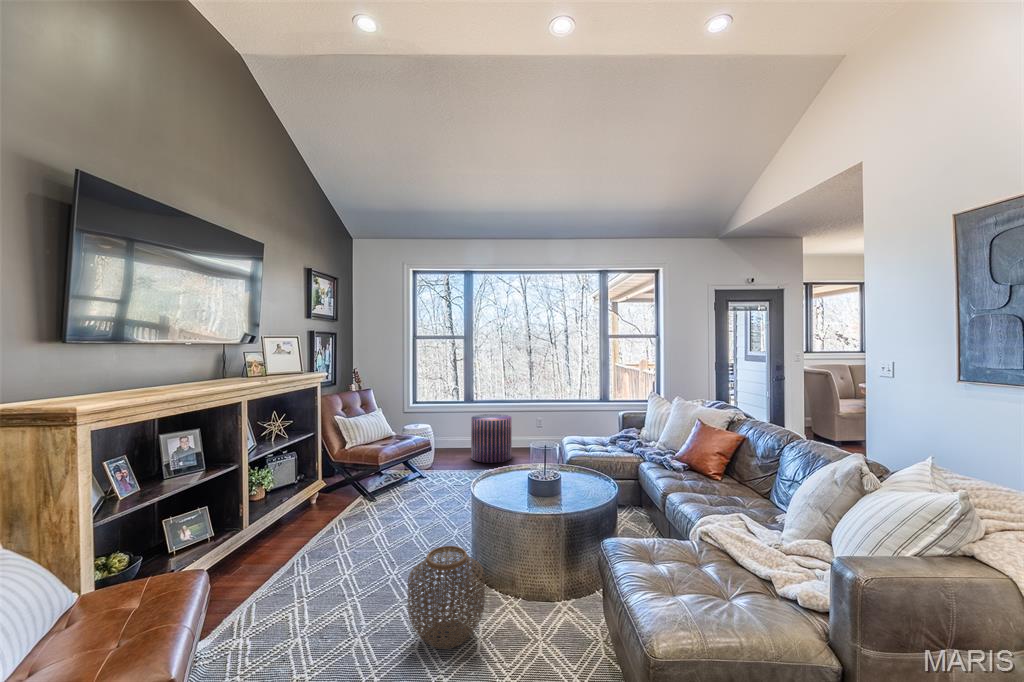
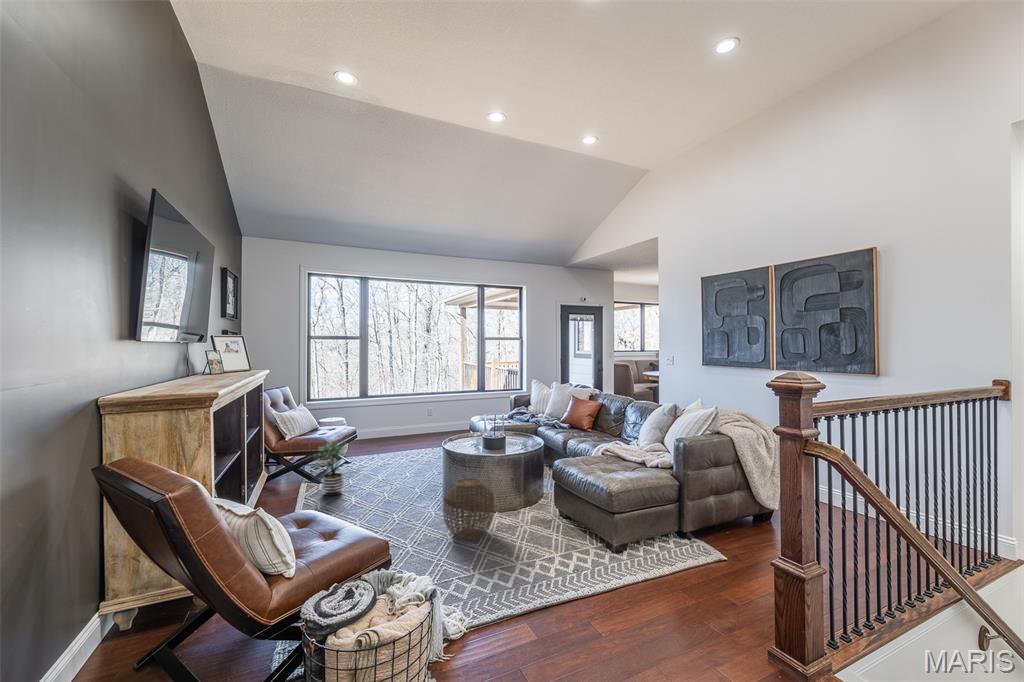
pouf: present [471,414,512,463] -> none [377,406,414,448]
potted plant: none [347,455,393,520] -> present [315,441,346,496]

